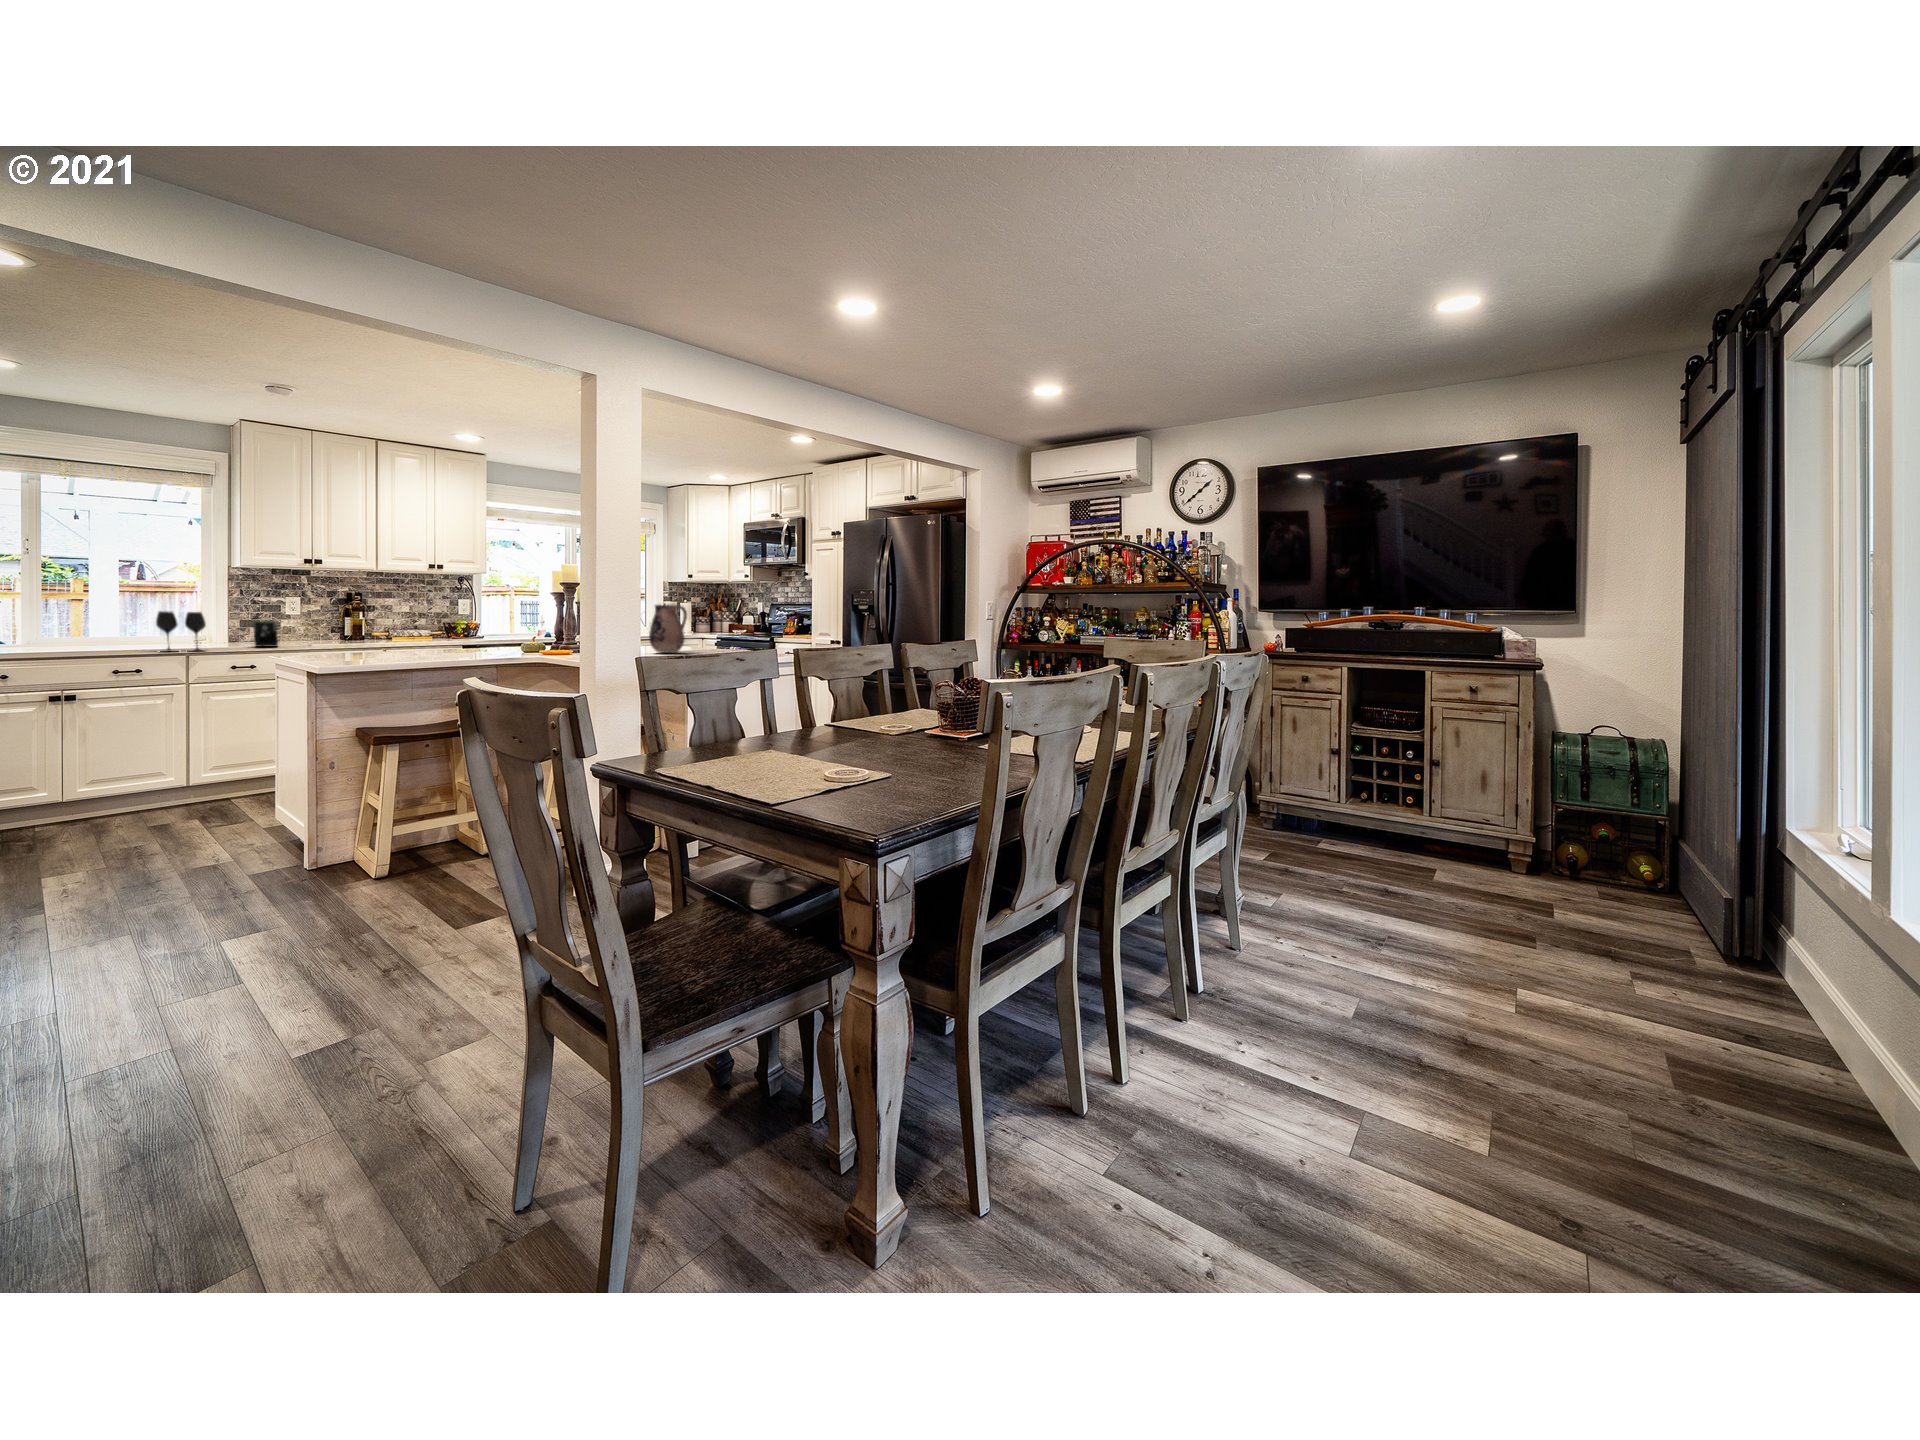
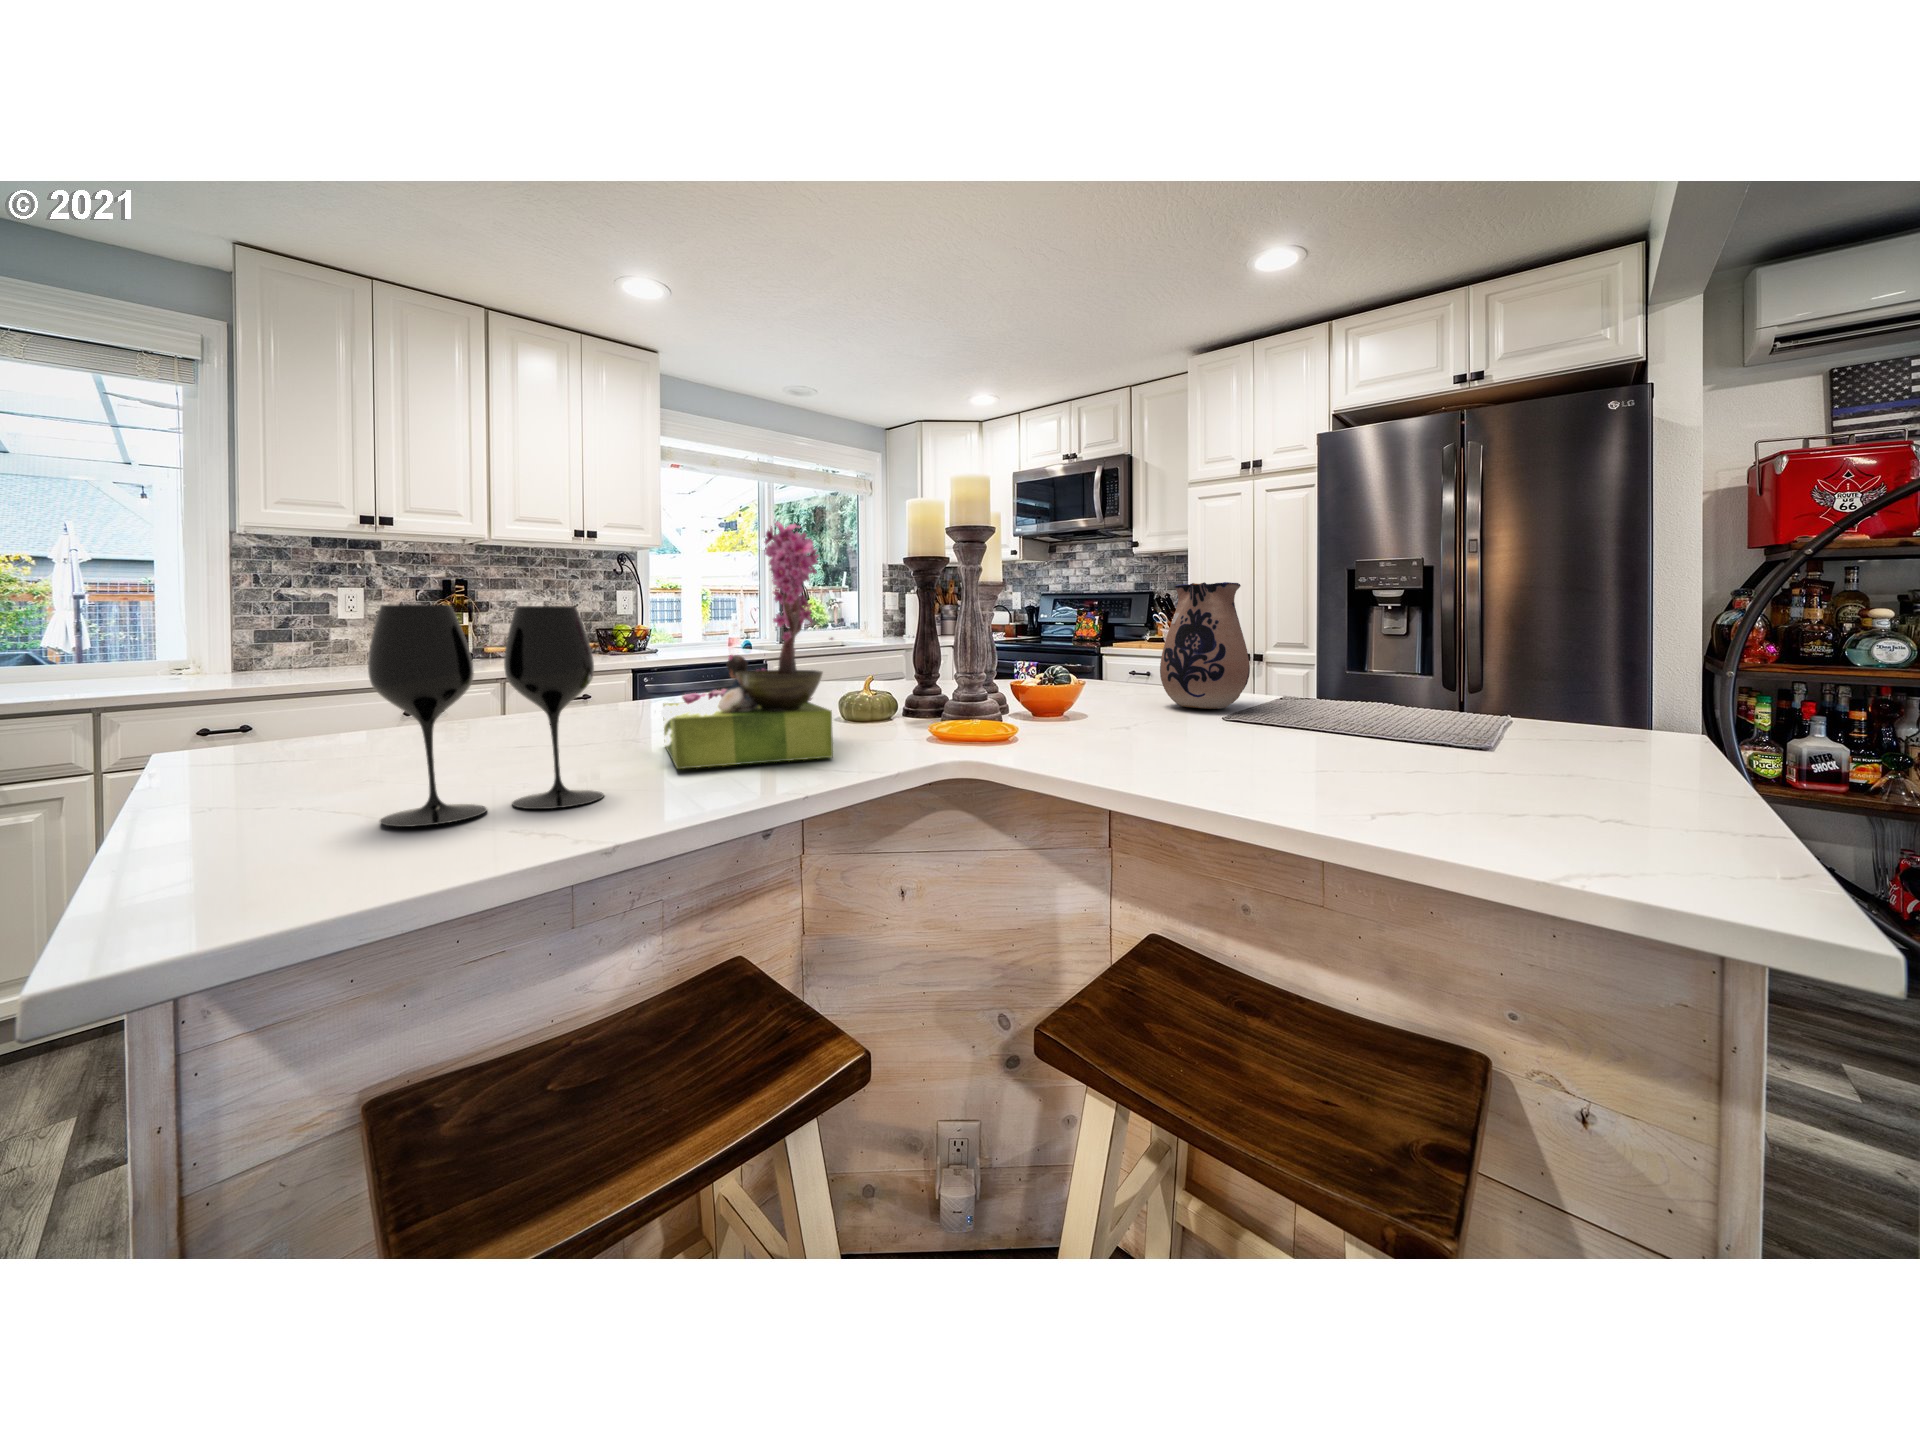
flower arrangement: none [431,583,495,659] -> present [660,521,833,769]
wine glass: present [156,611,206,651] -> present [368,605,604,827]
coffee maker: present [253,621,278,647] -> none [261,632,378,682]

